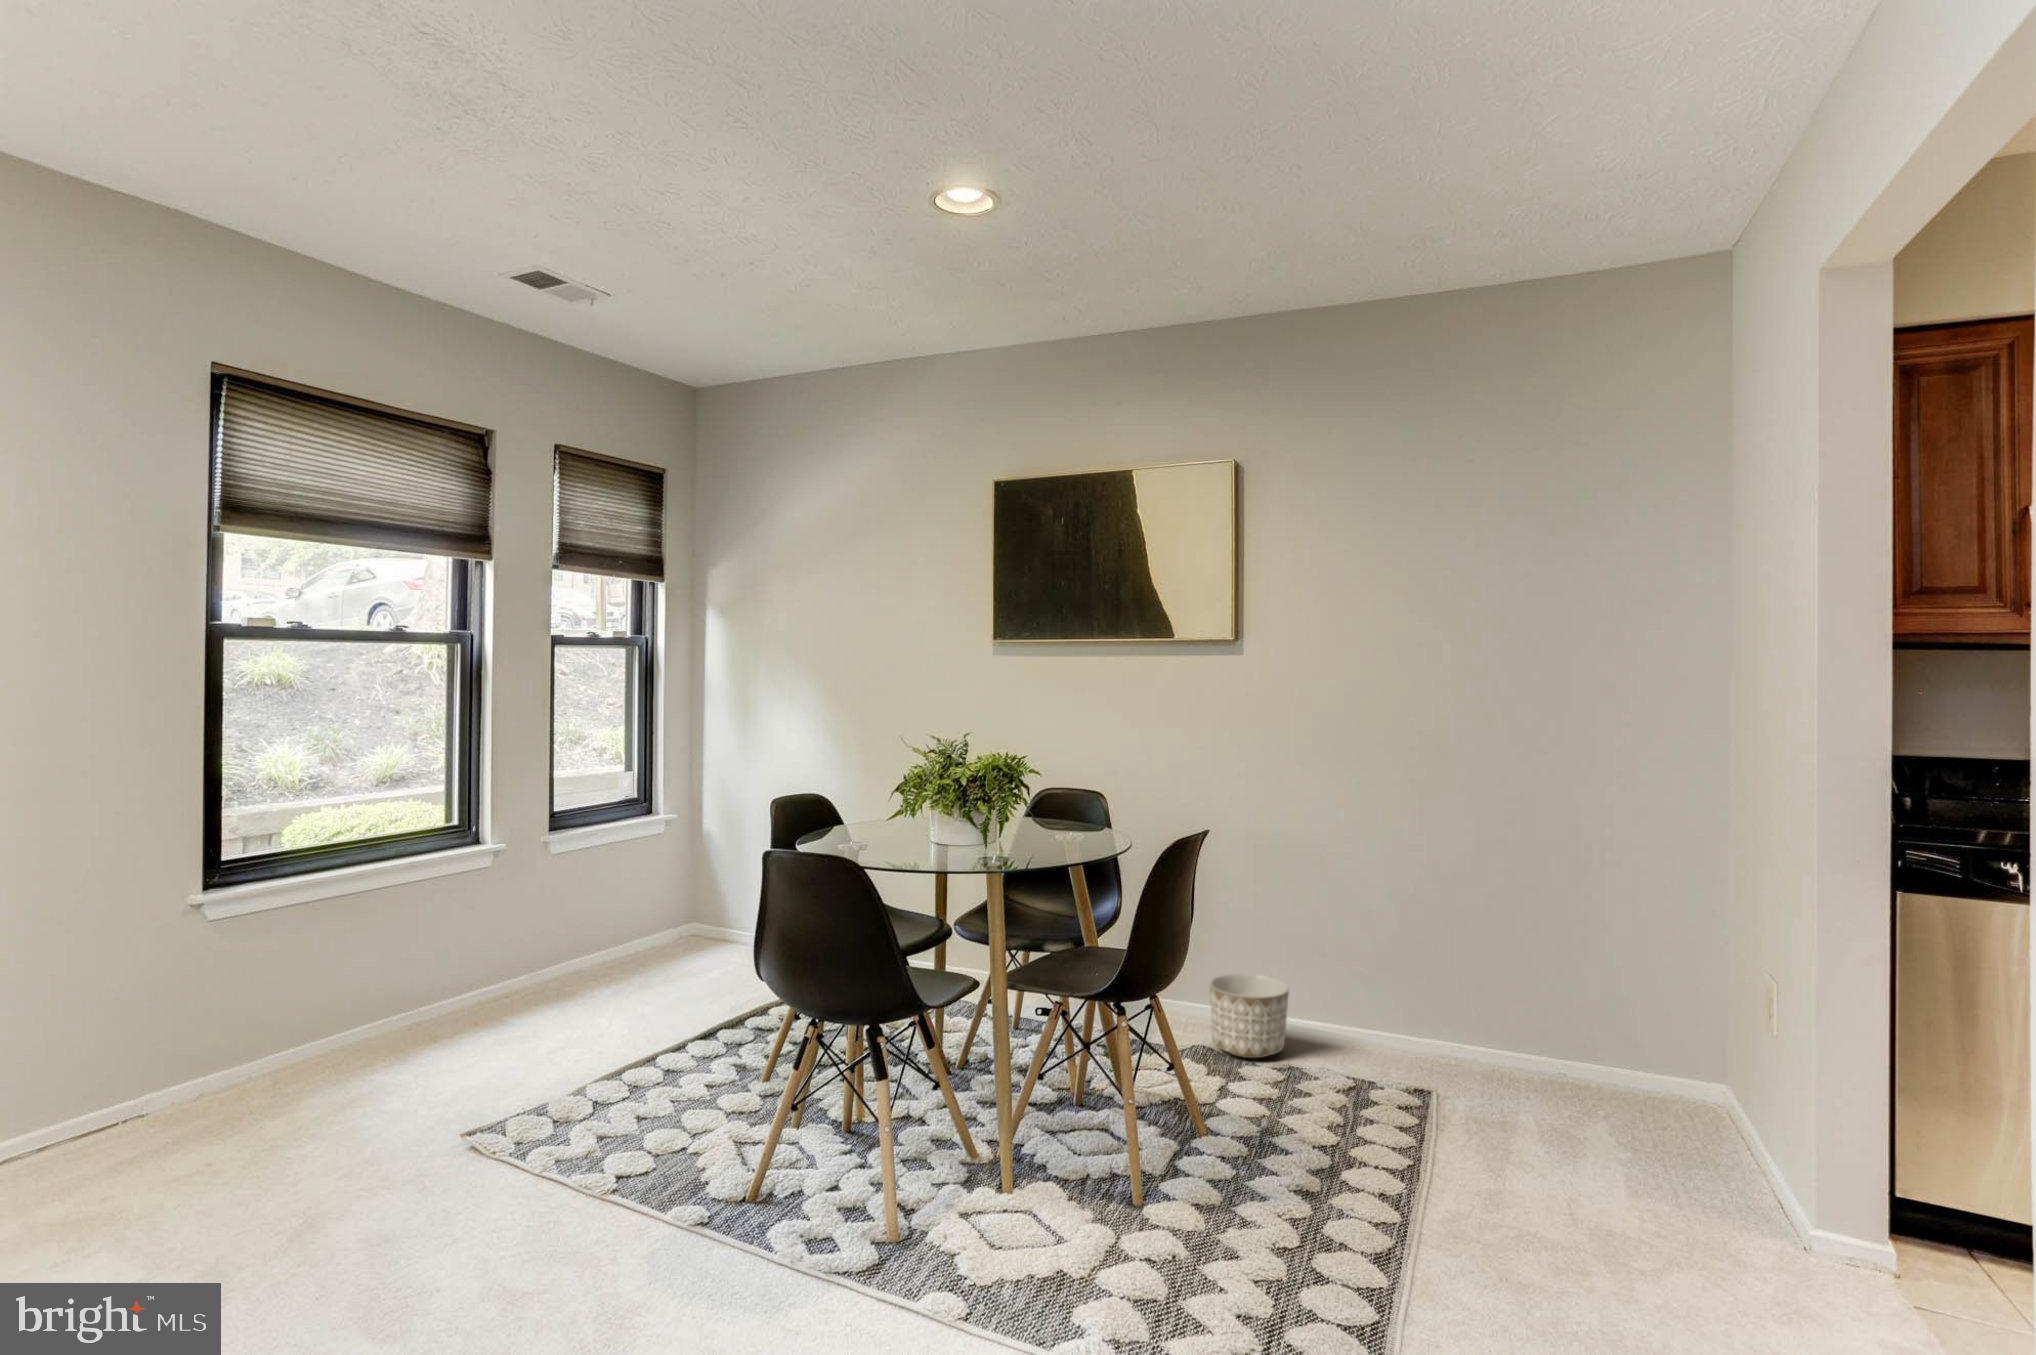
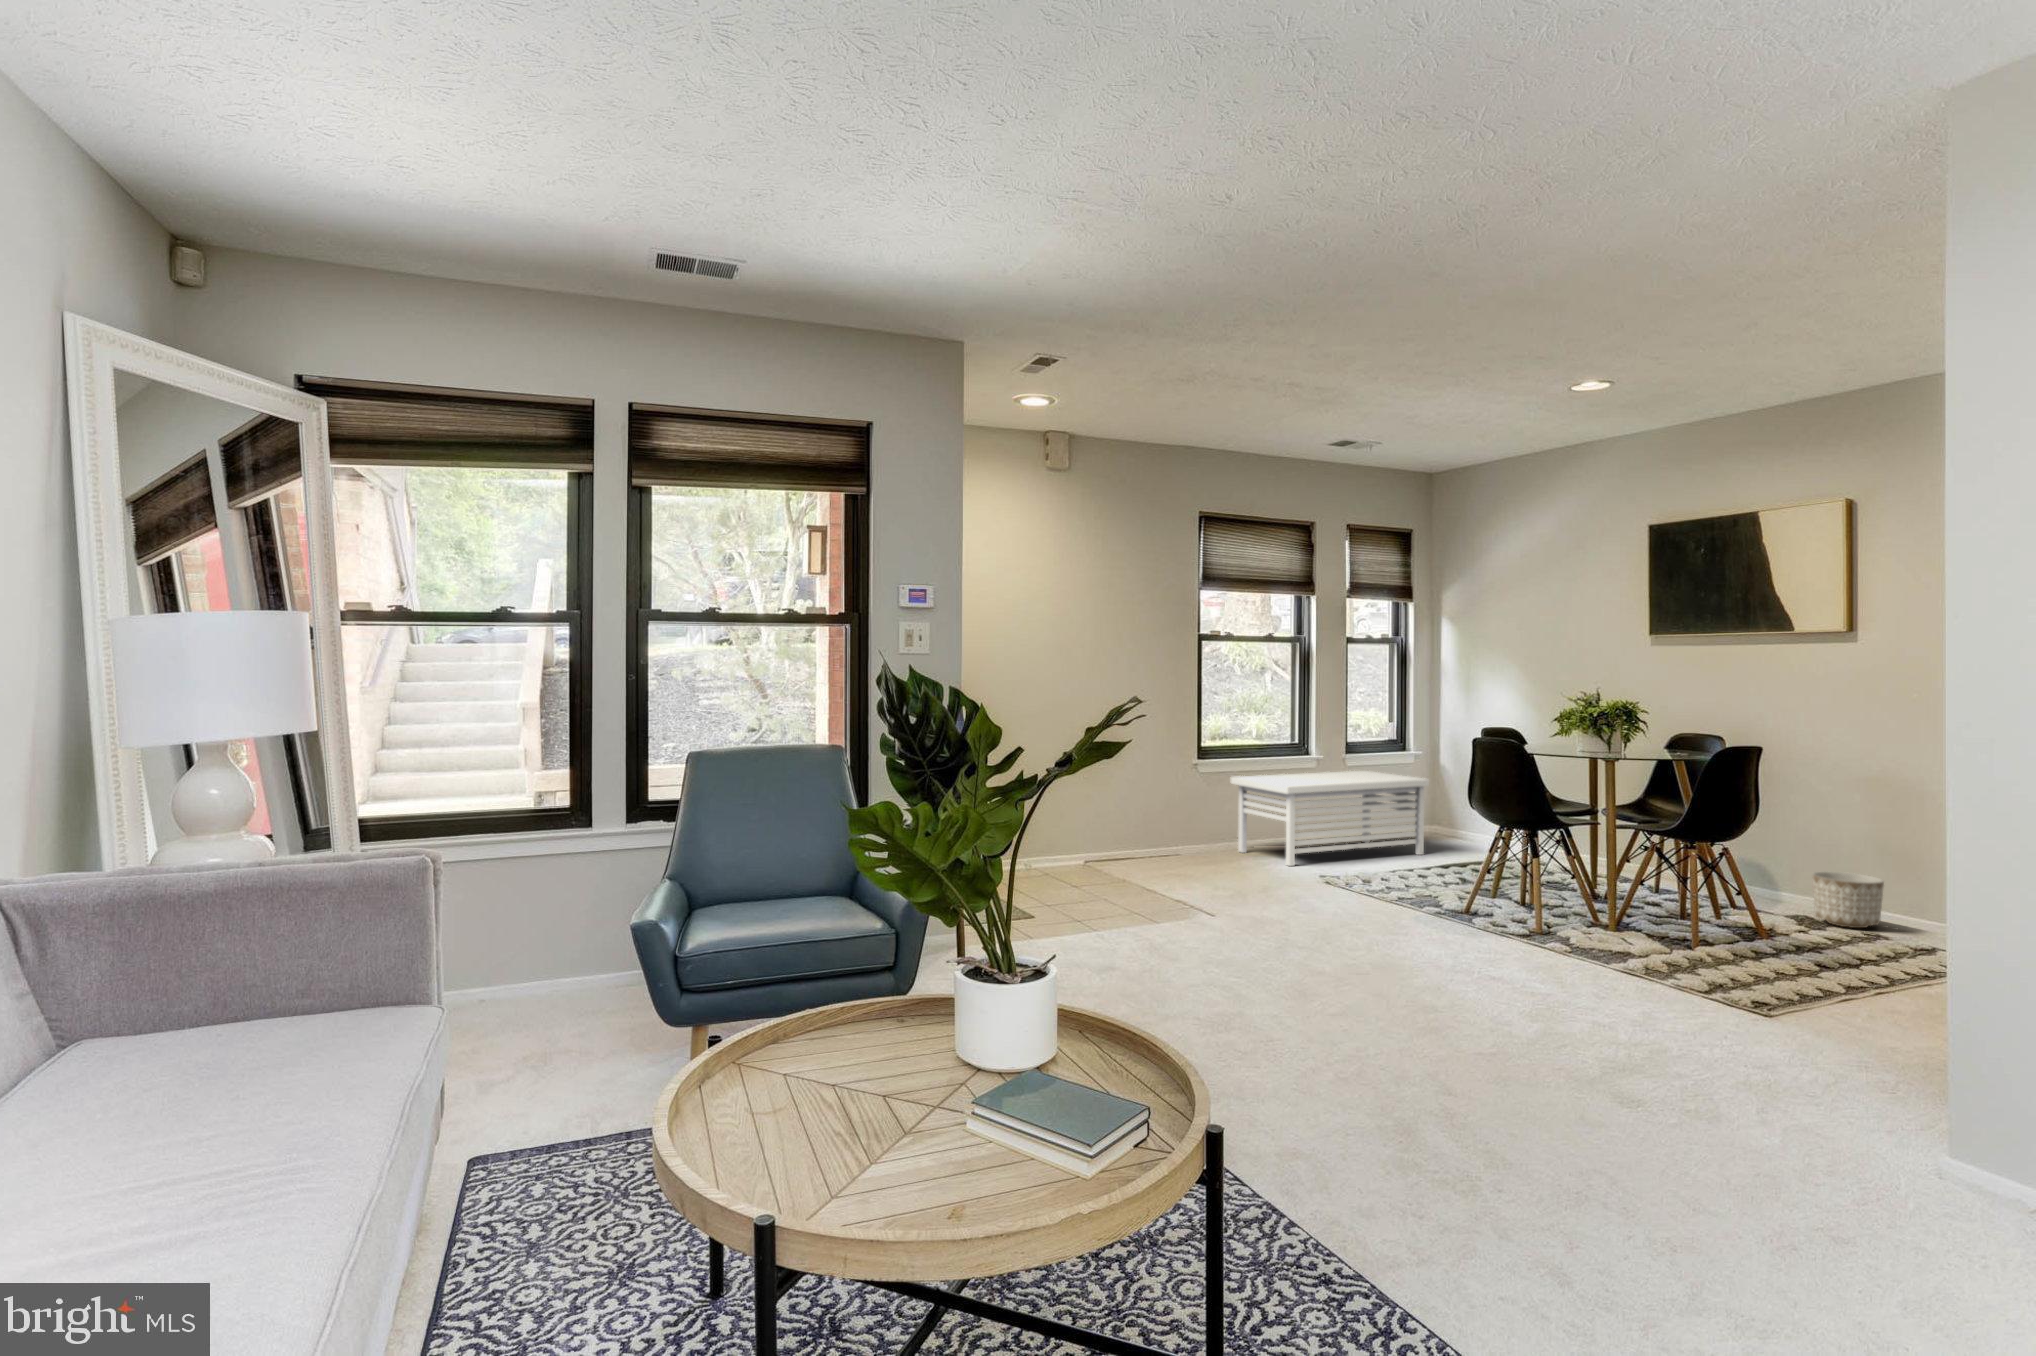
storage bench: none [300,853,686,1082] -> present [1231,771,1429,866]

